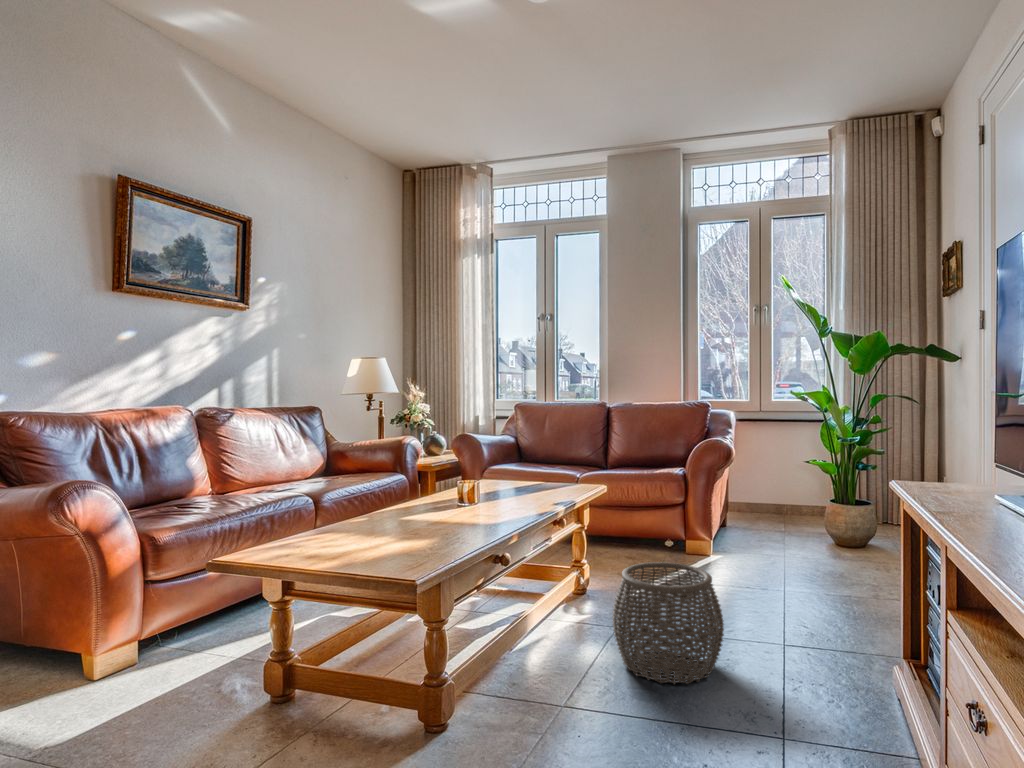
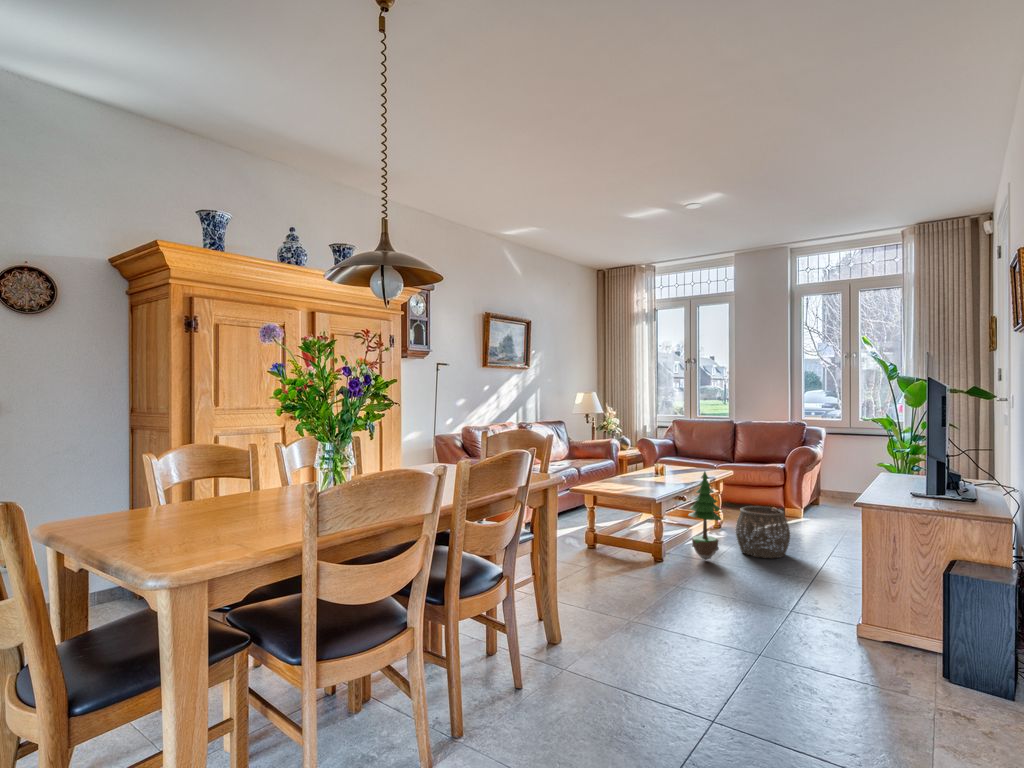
potted tree: none [508,496,584,707] -> present [689,472,721,560]

